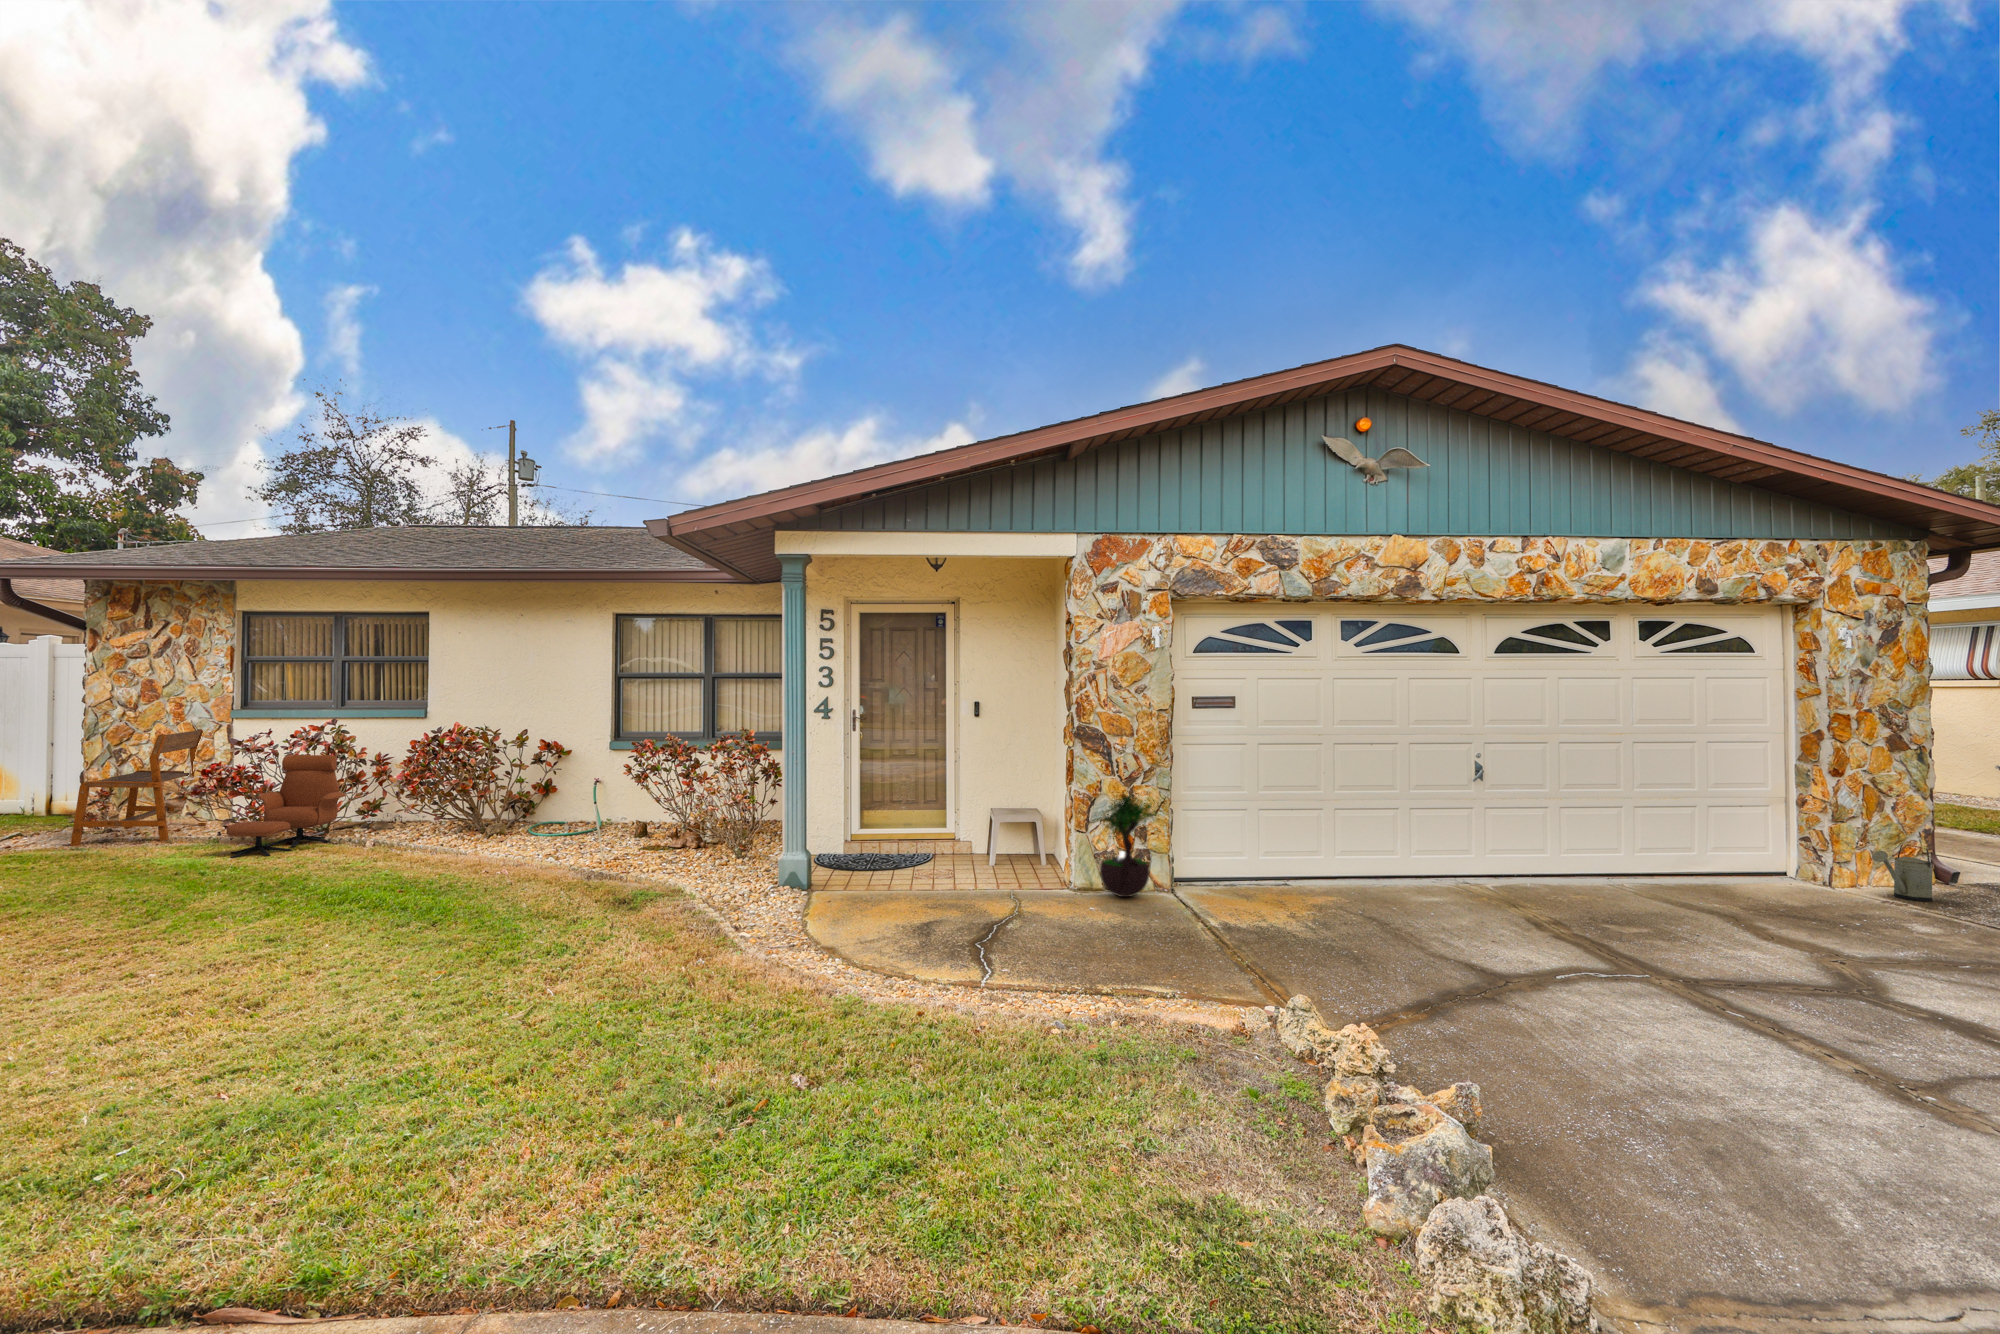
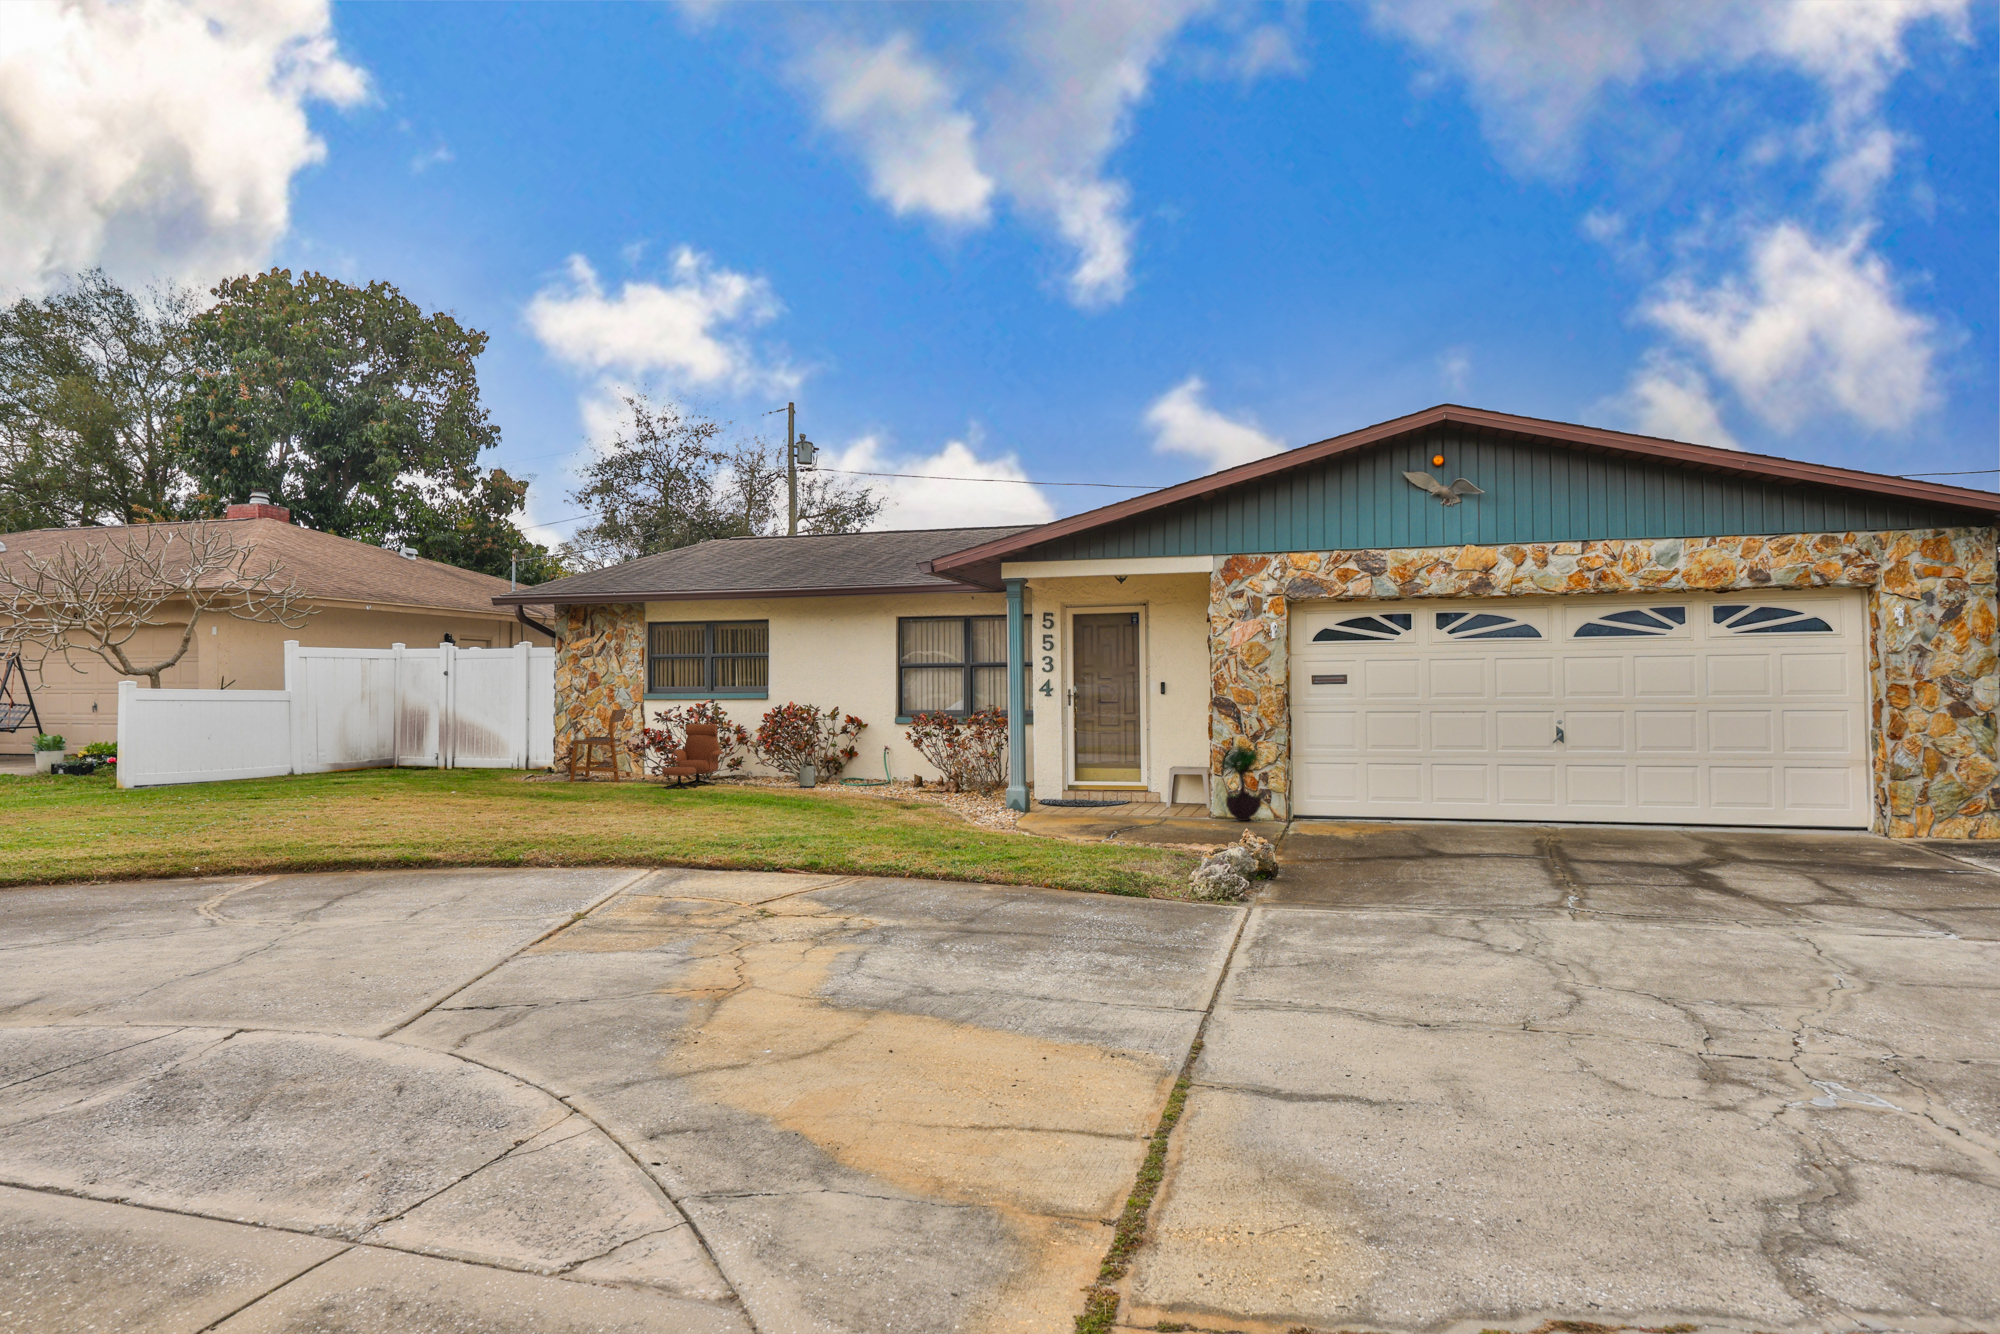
watering can: present [1872,845,1933,901] -> present [784,757,818,788]

